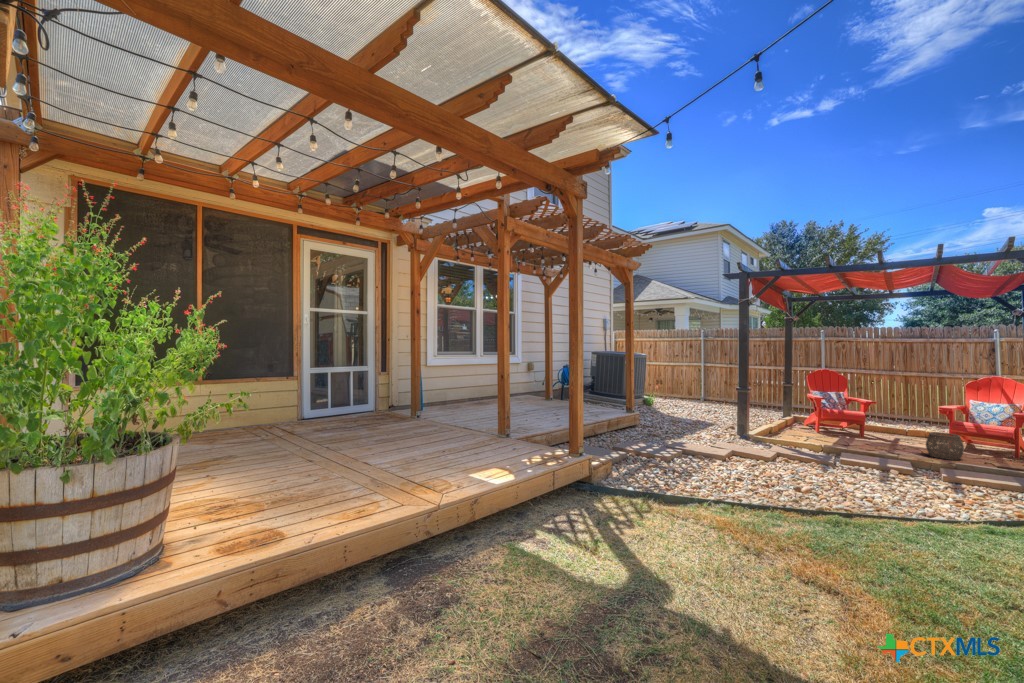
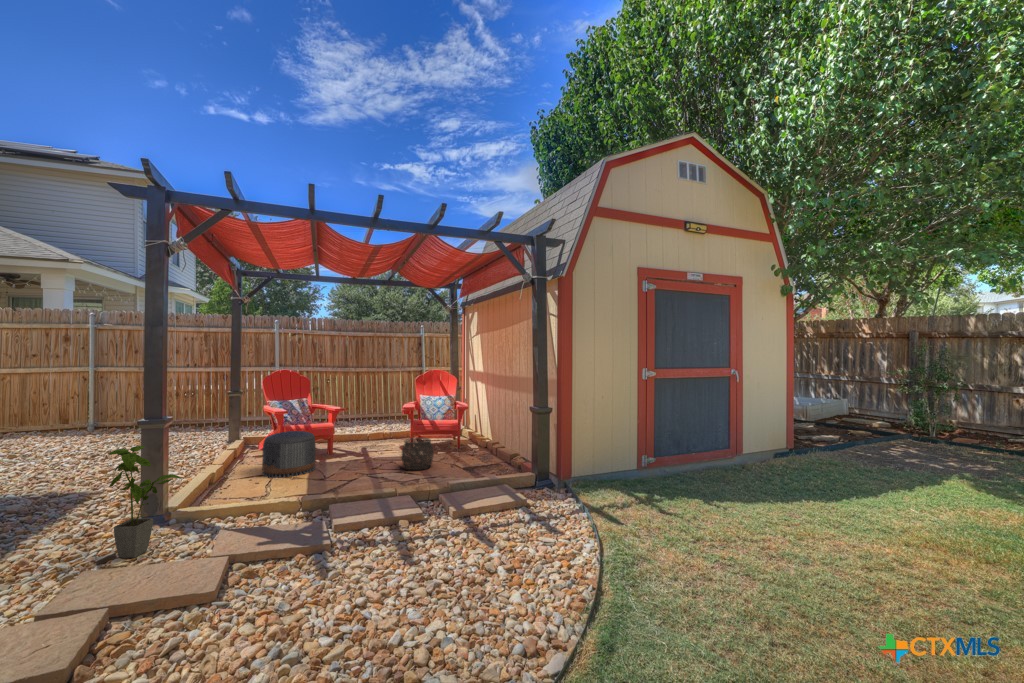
house plant: none [731,398,761,448] -> present [108,446,182,558]
pouf: none [806,411,846,442] -> present [262,431,316,478]

